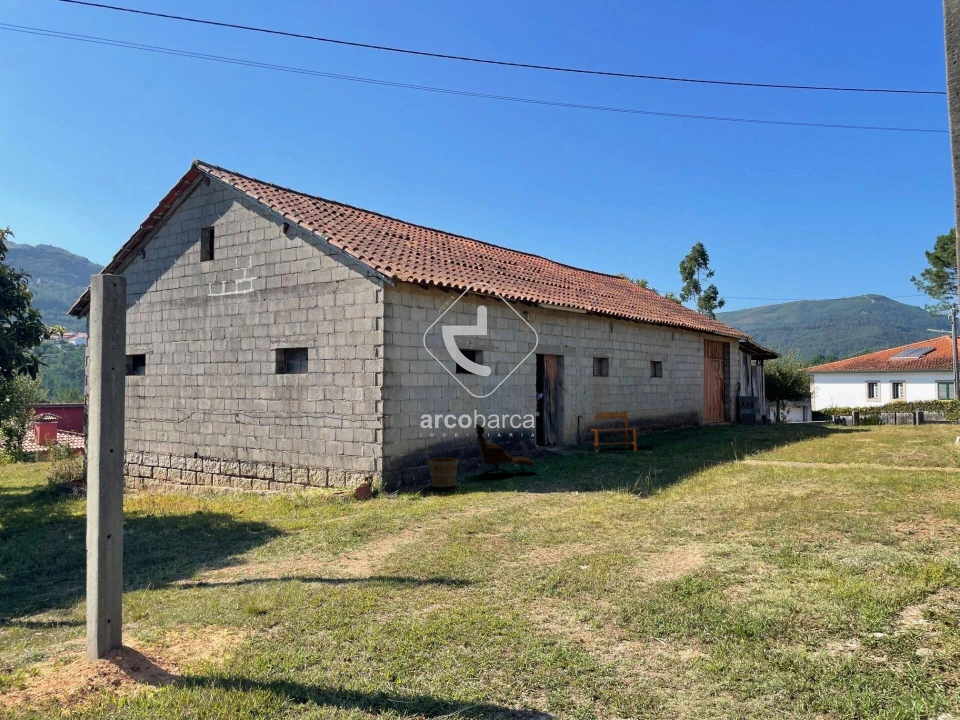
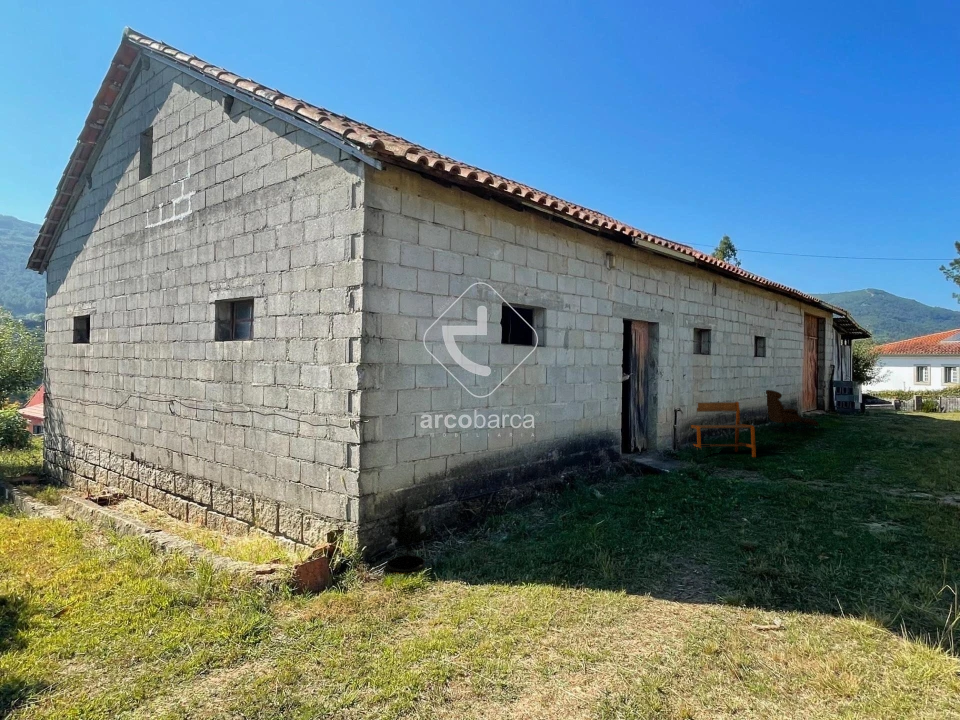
lounge chair: present [476,424,533,476] -> present [766,390,819,433]
potted tree: none [396,456,419,494] -> present [387,503,427,572]
wooden bucket: present [428,457,459,488] -> none [449,489,505,550]

